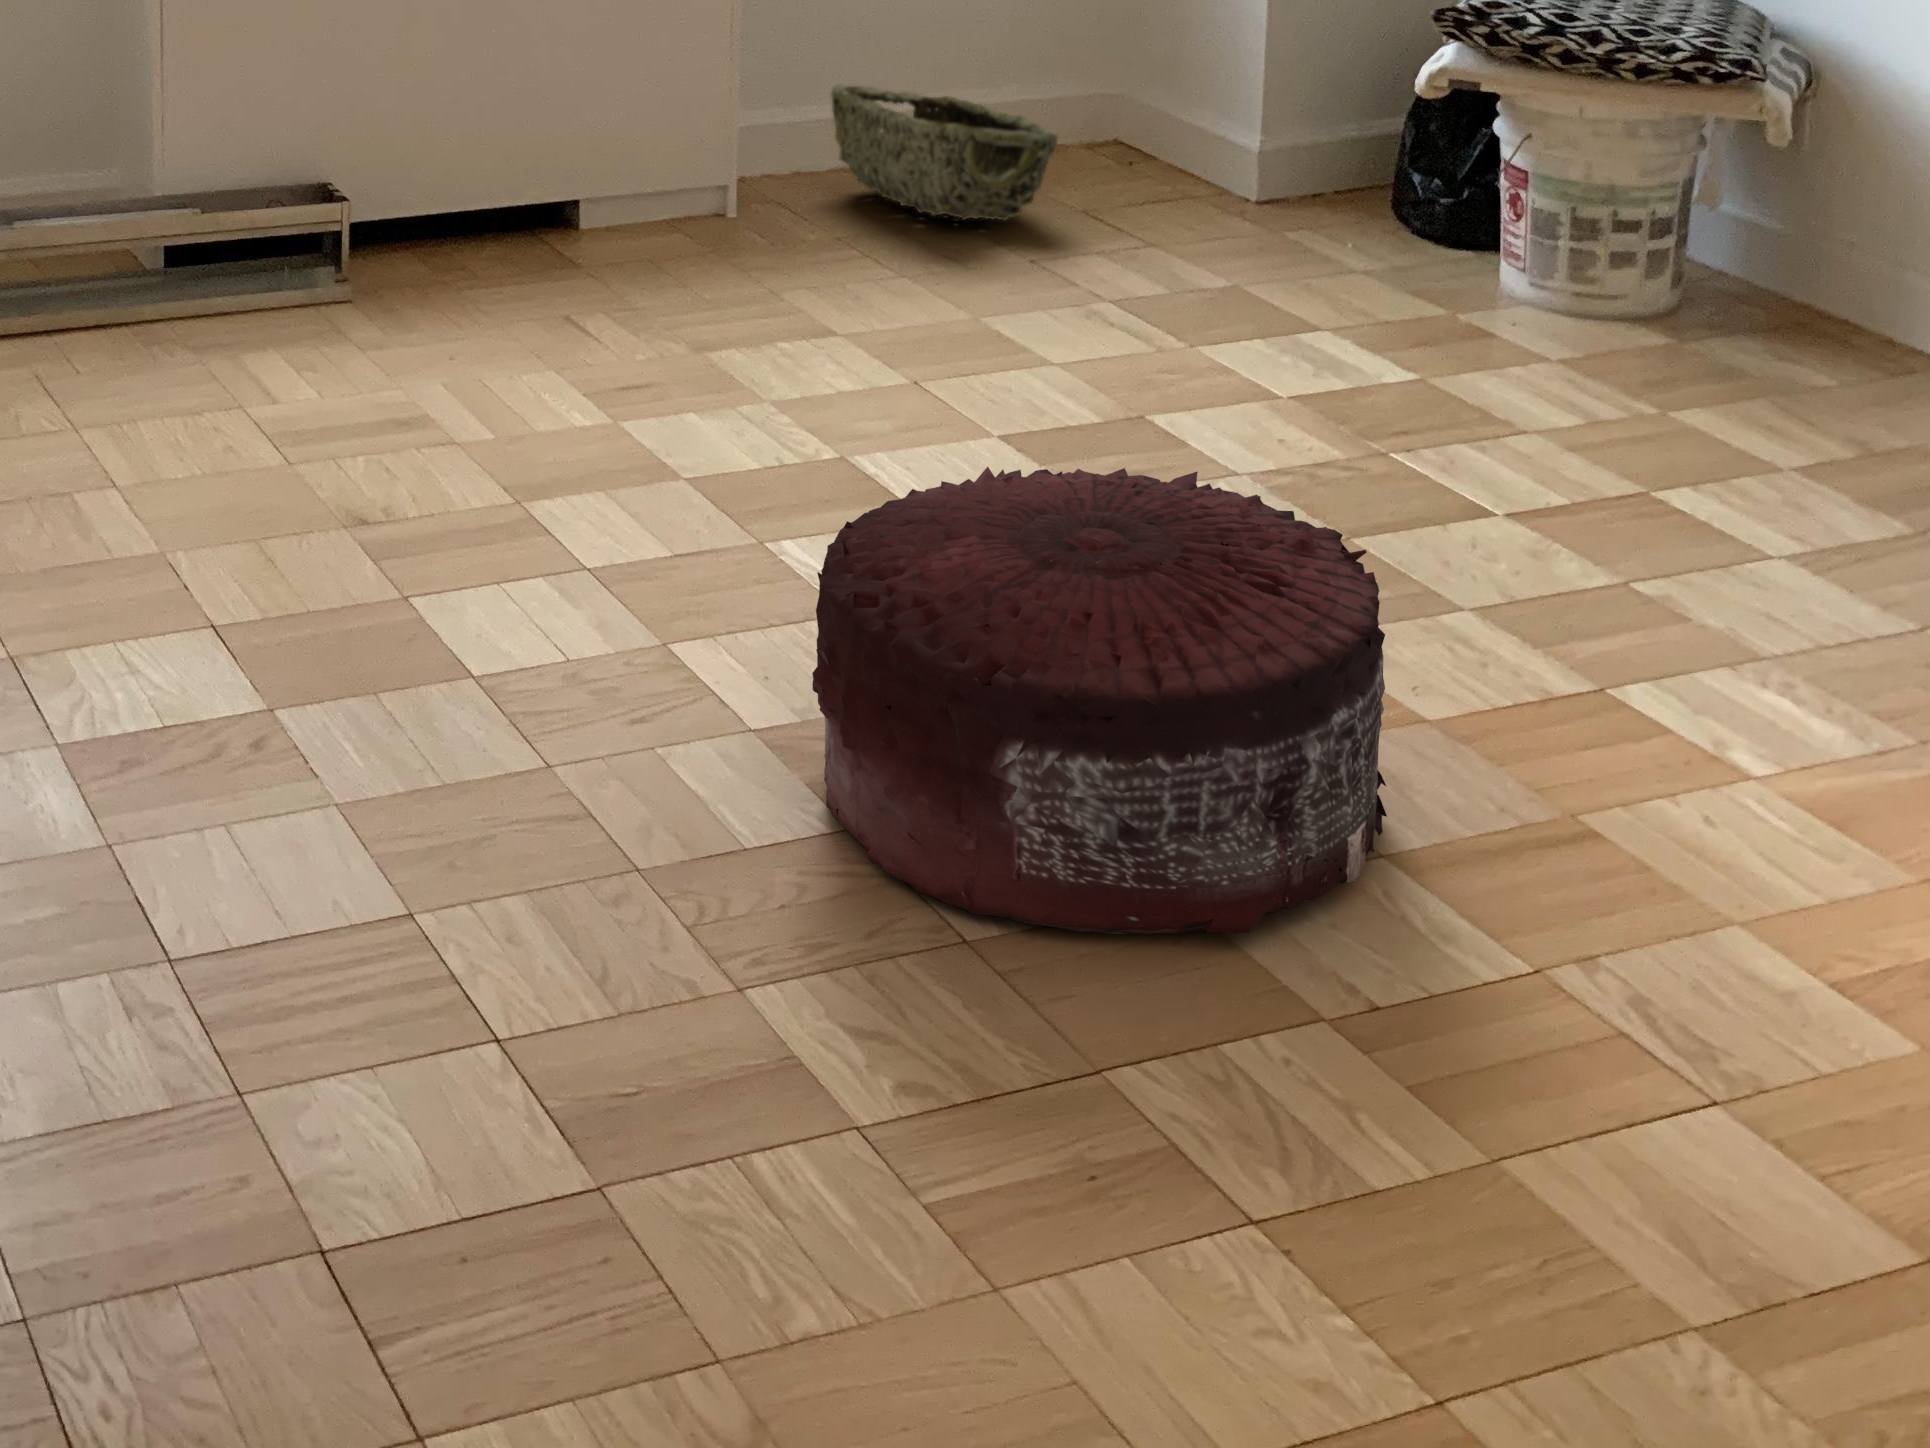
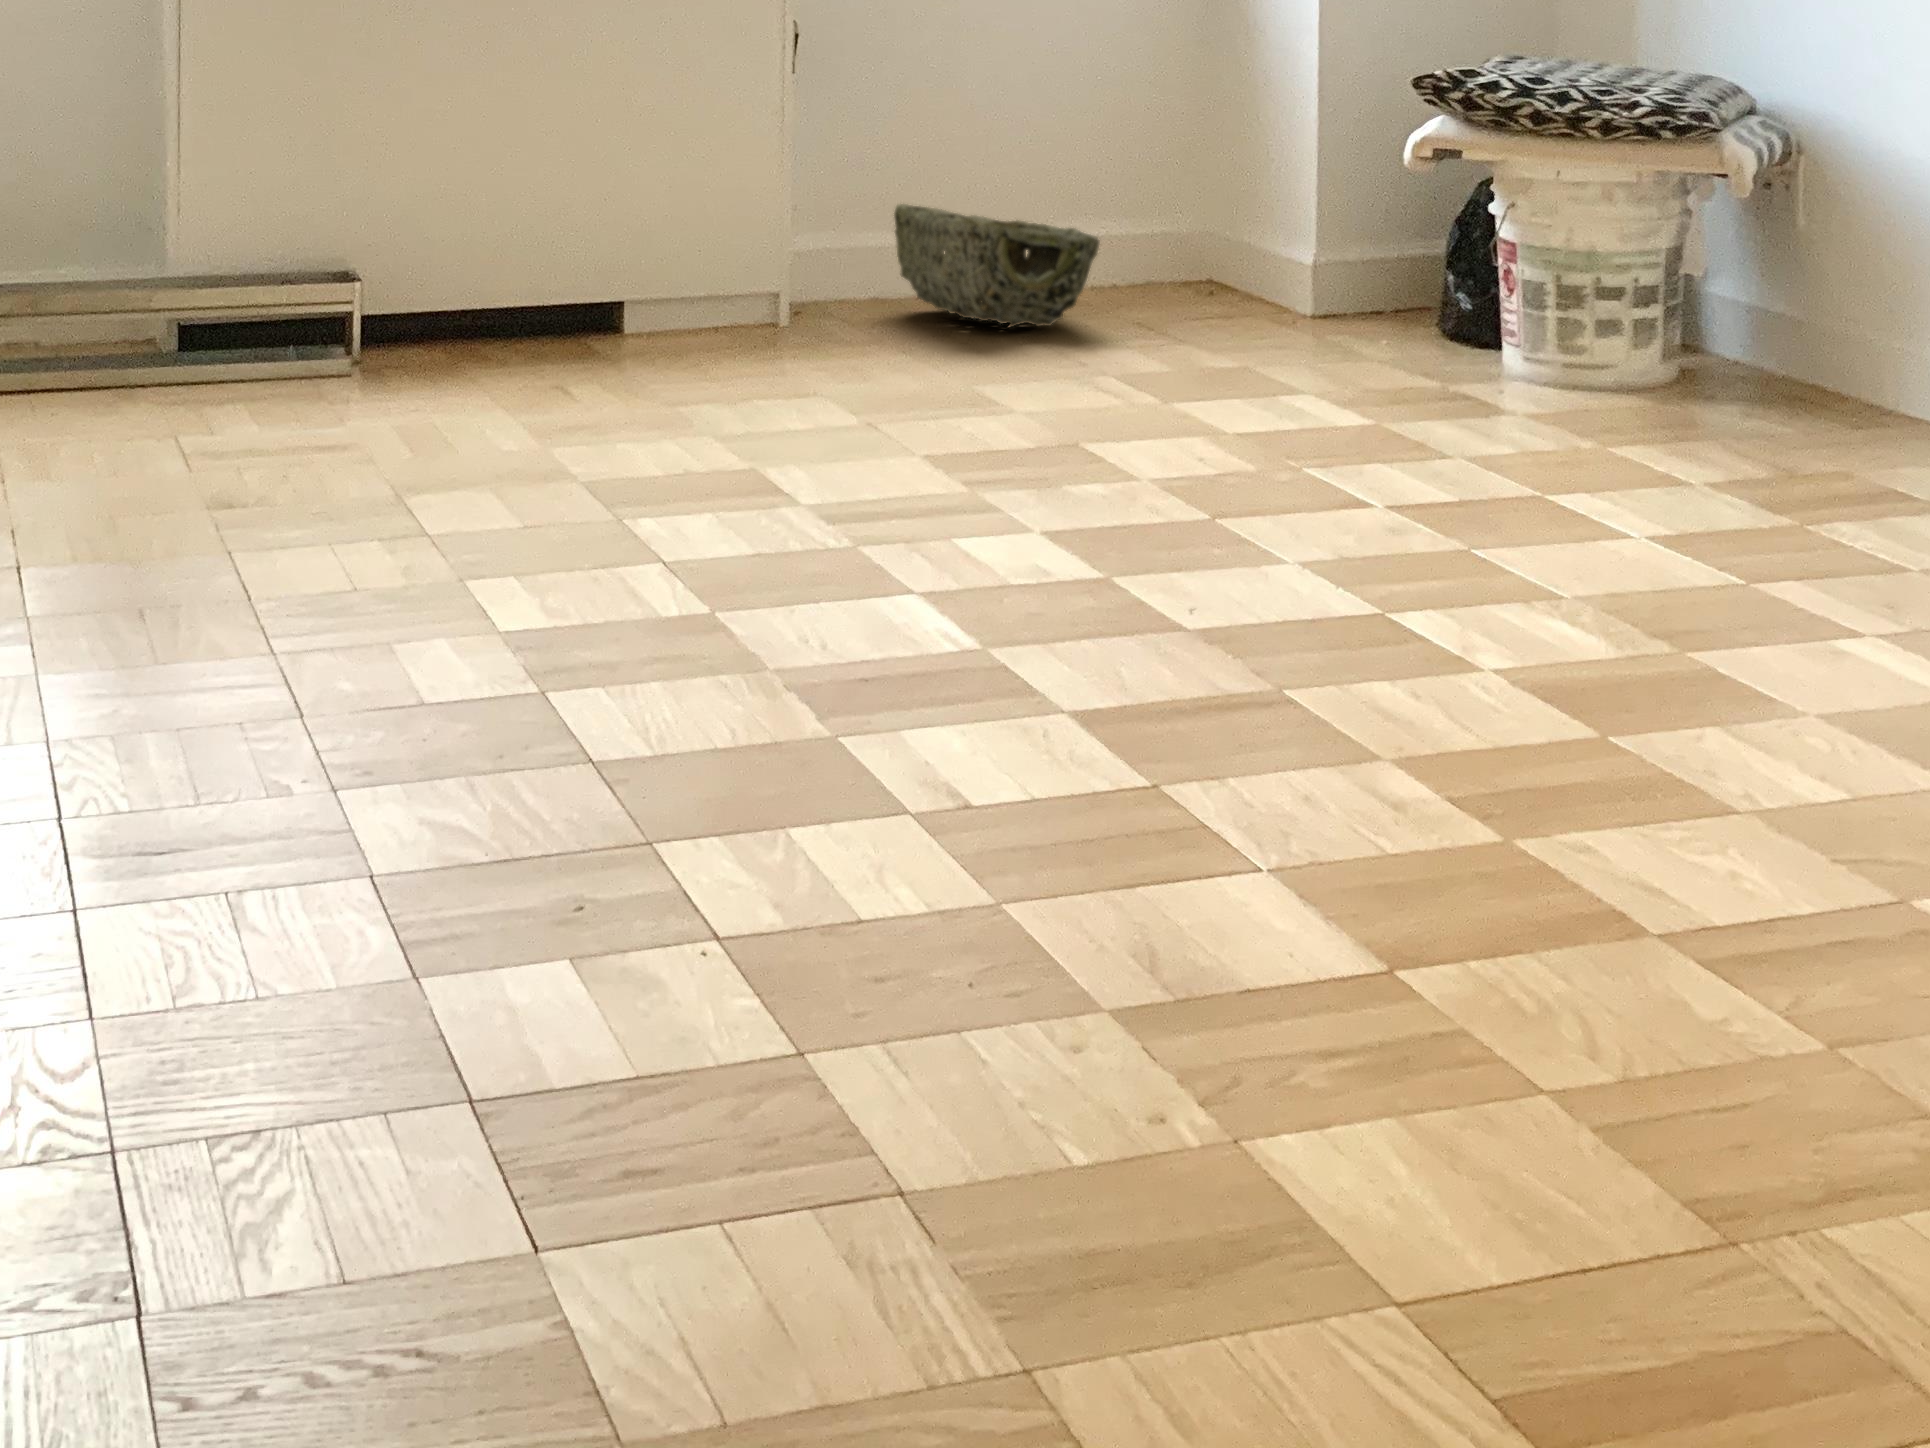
pouf: present [812,467,1387,934] -> none [502,364,1088,746]

